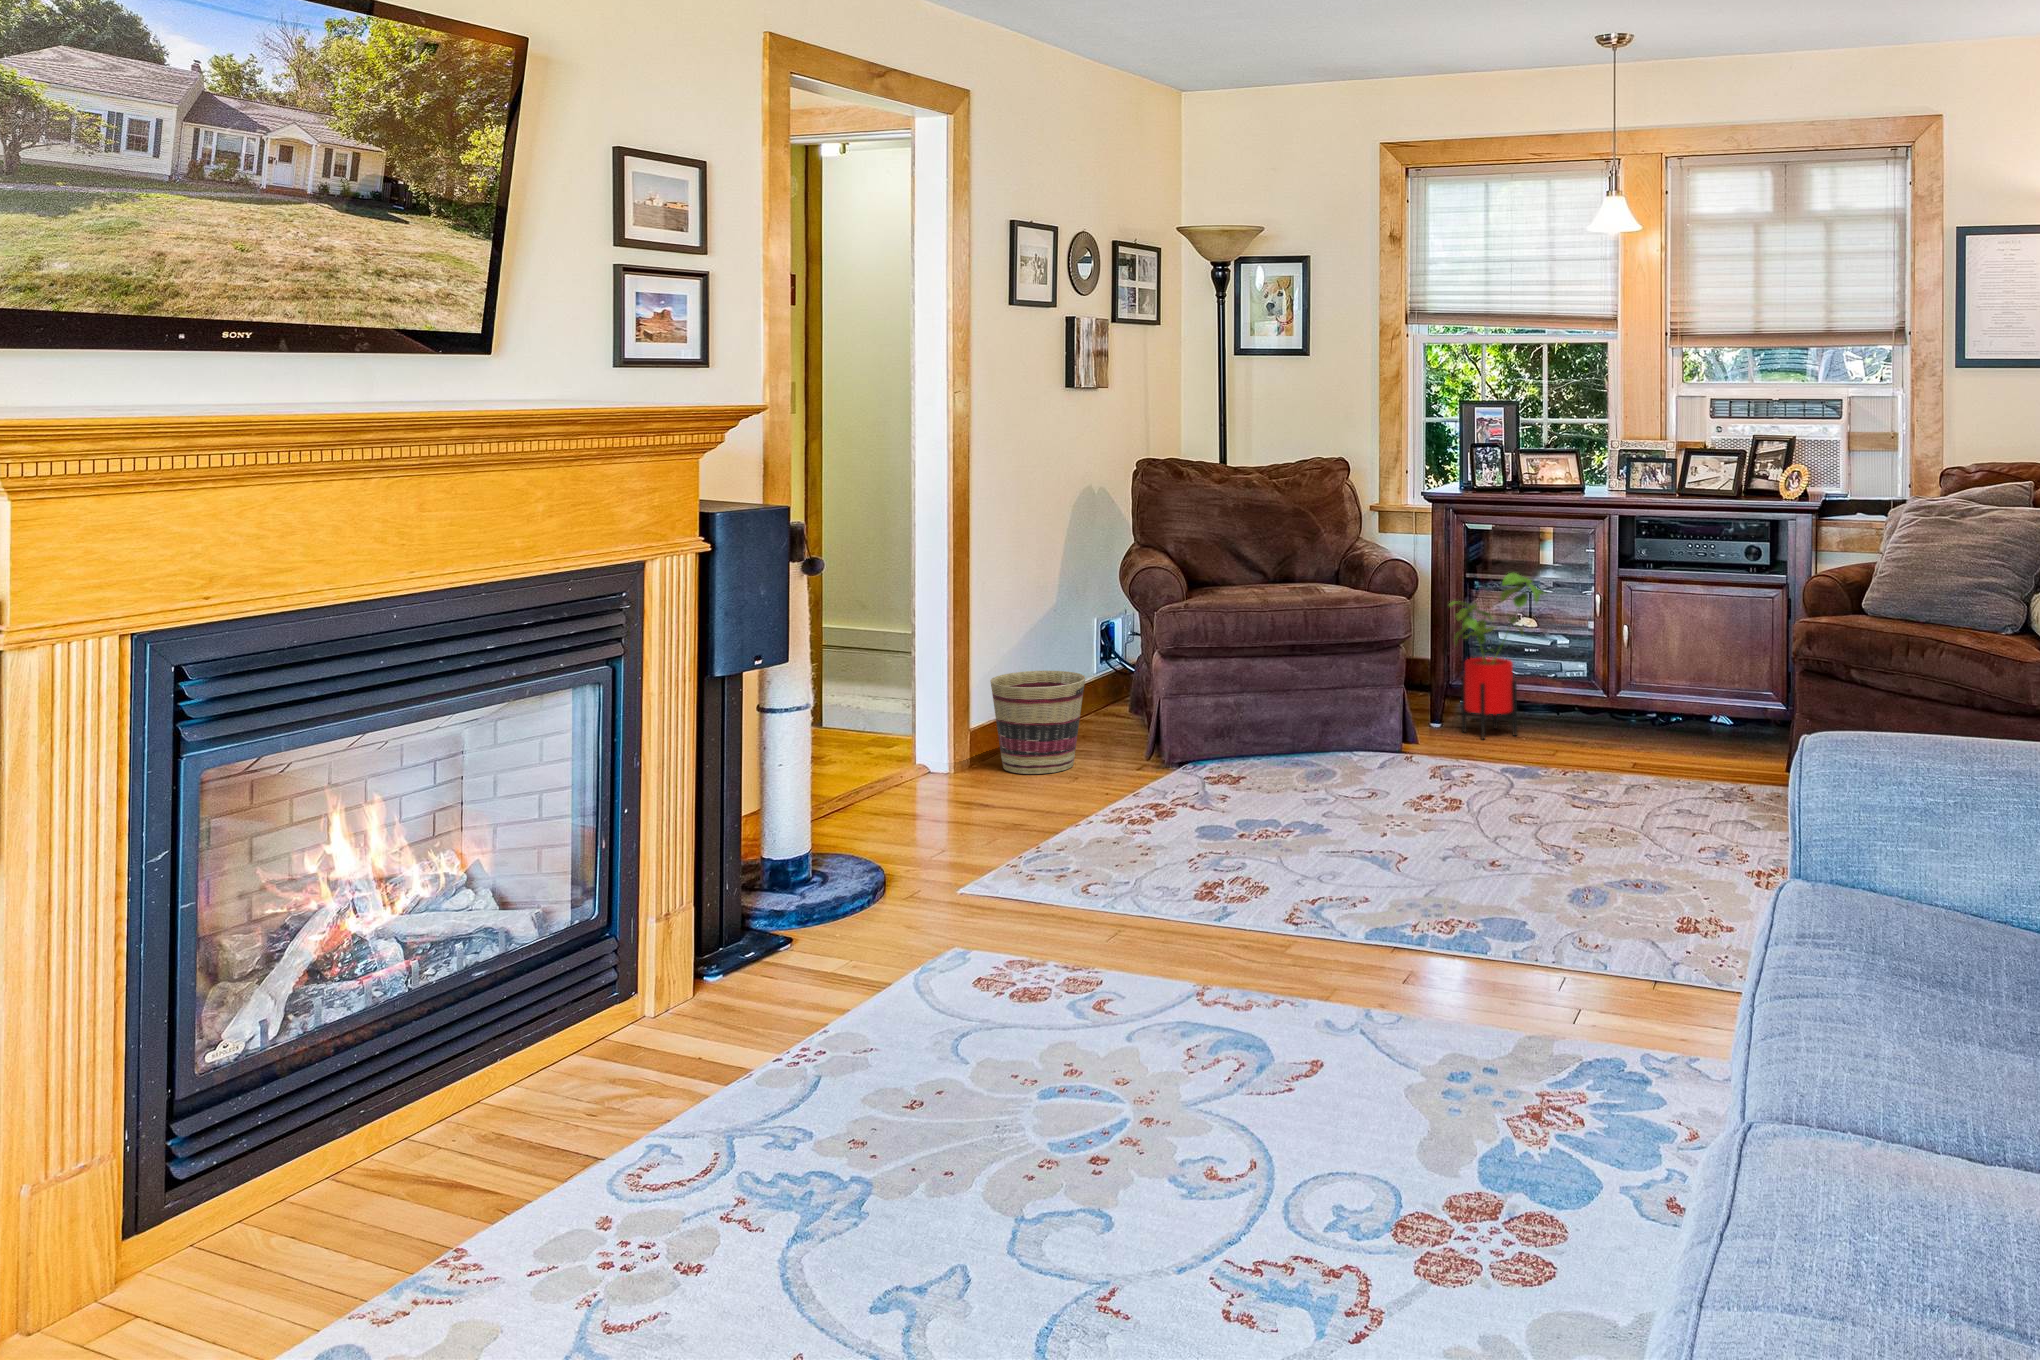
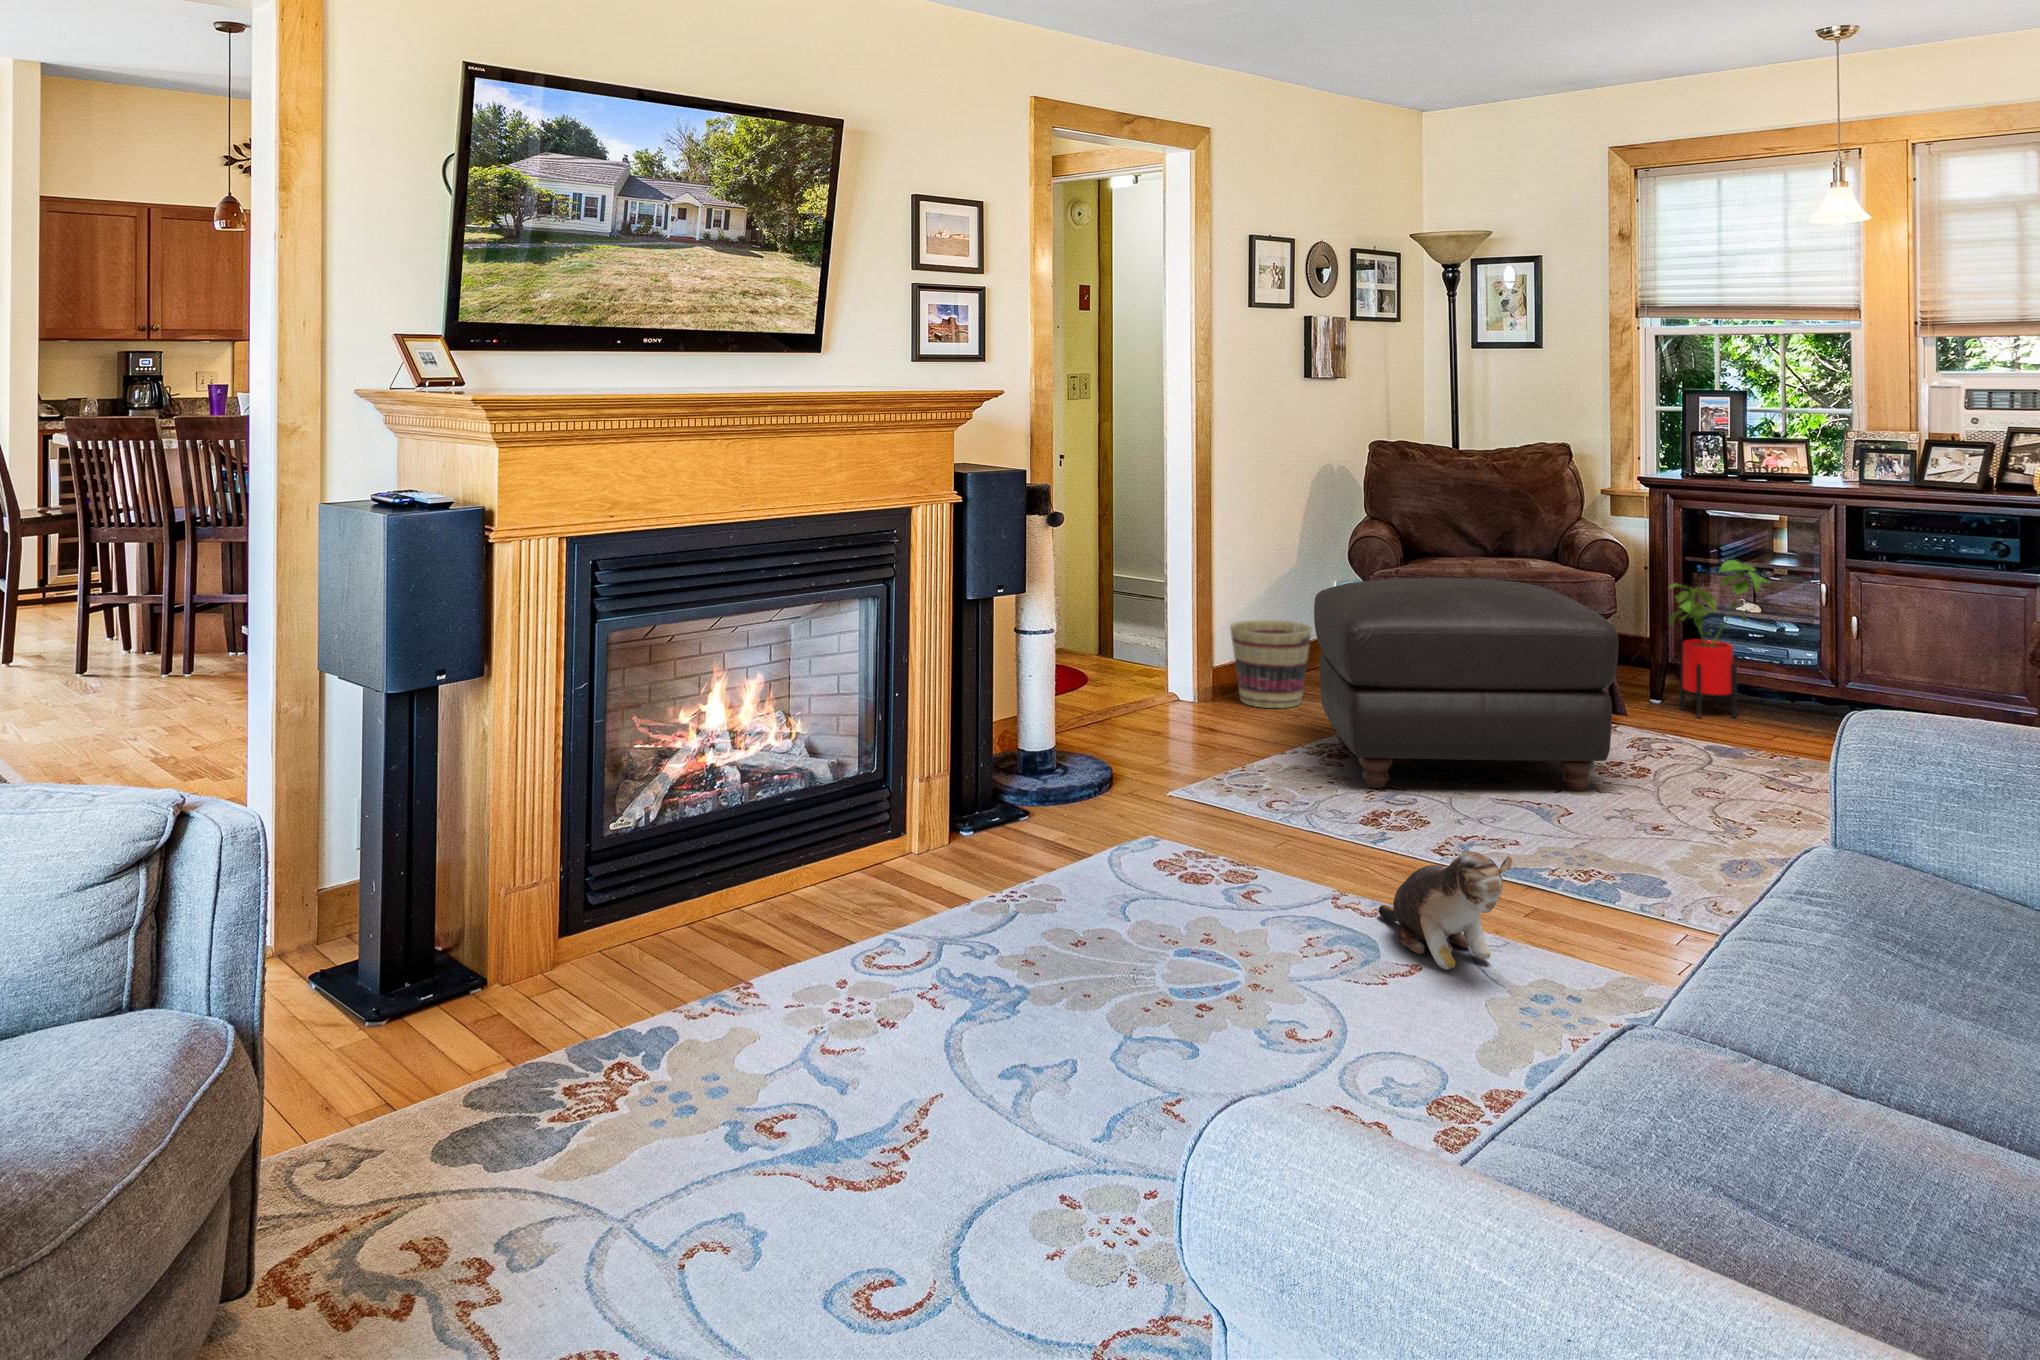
ottoman: none [1105,608,1443,855] -> present [1314,578,1618,791]
plush toy: none [1256,919,1430,1062] -> present [1379,851,1512,970]

